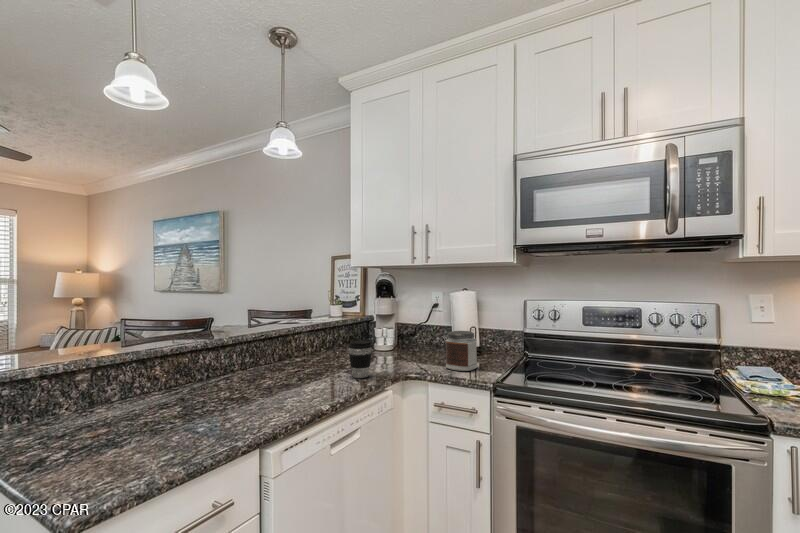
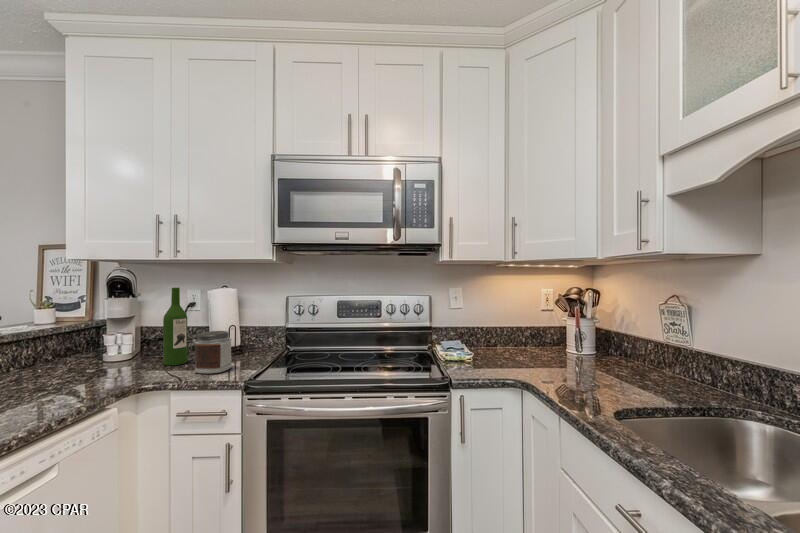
wine bottle: none [418,289,437,359] -> present [163,288,187,366]
coffee cup: present [348,340,372,378] -> none [50,353,90,401]

